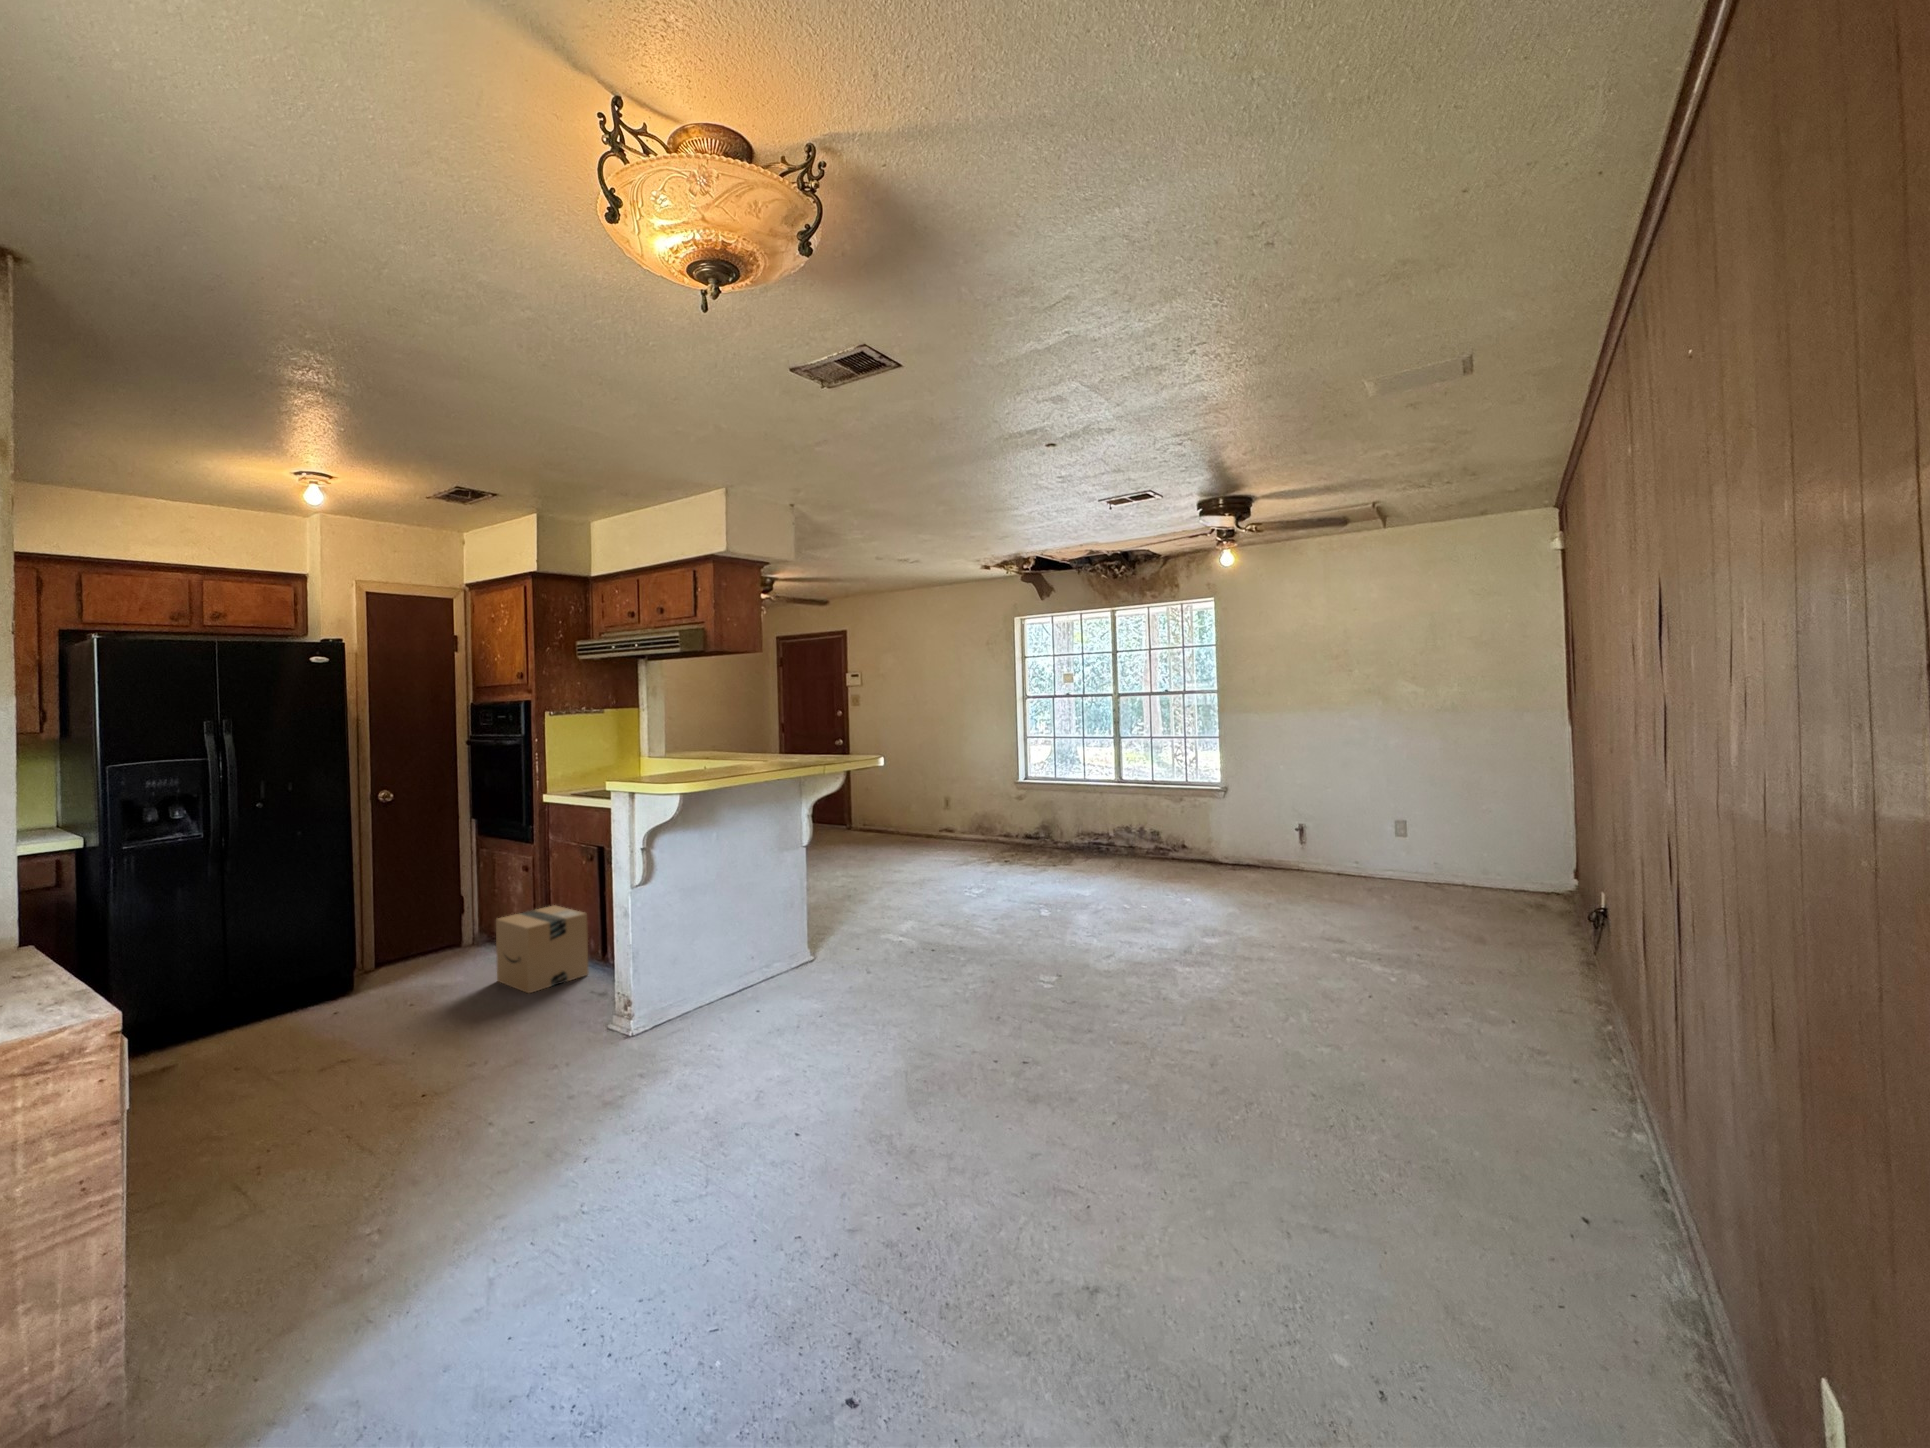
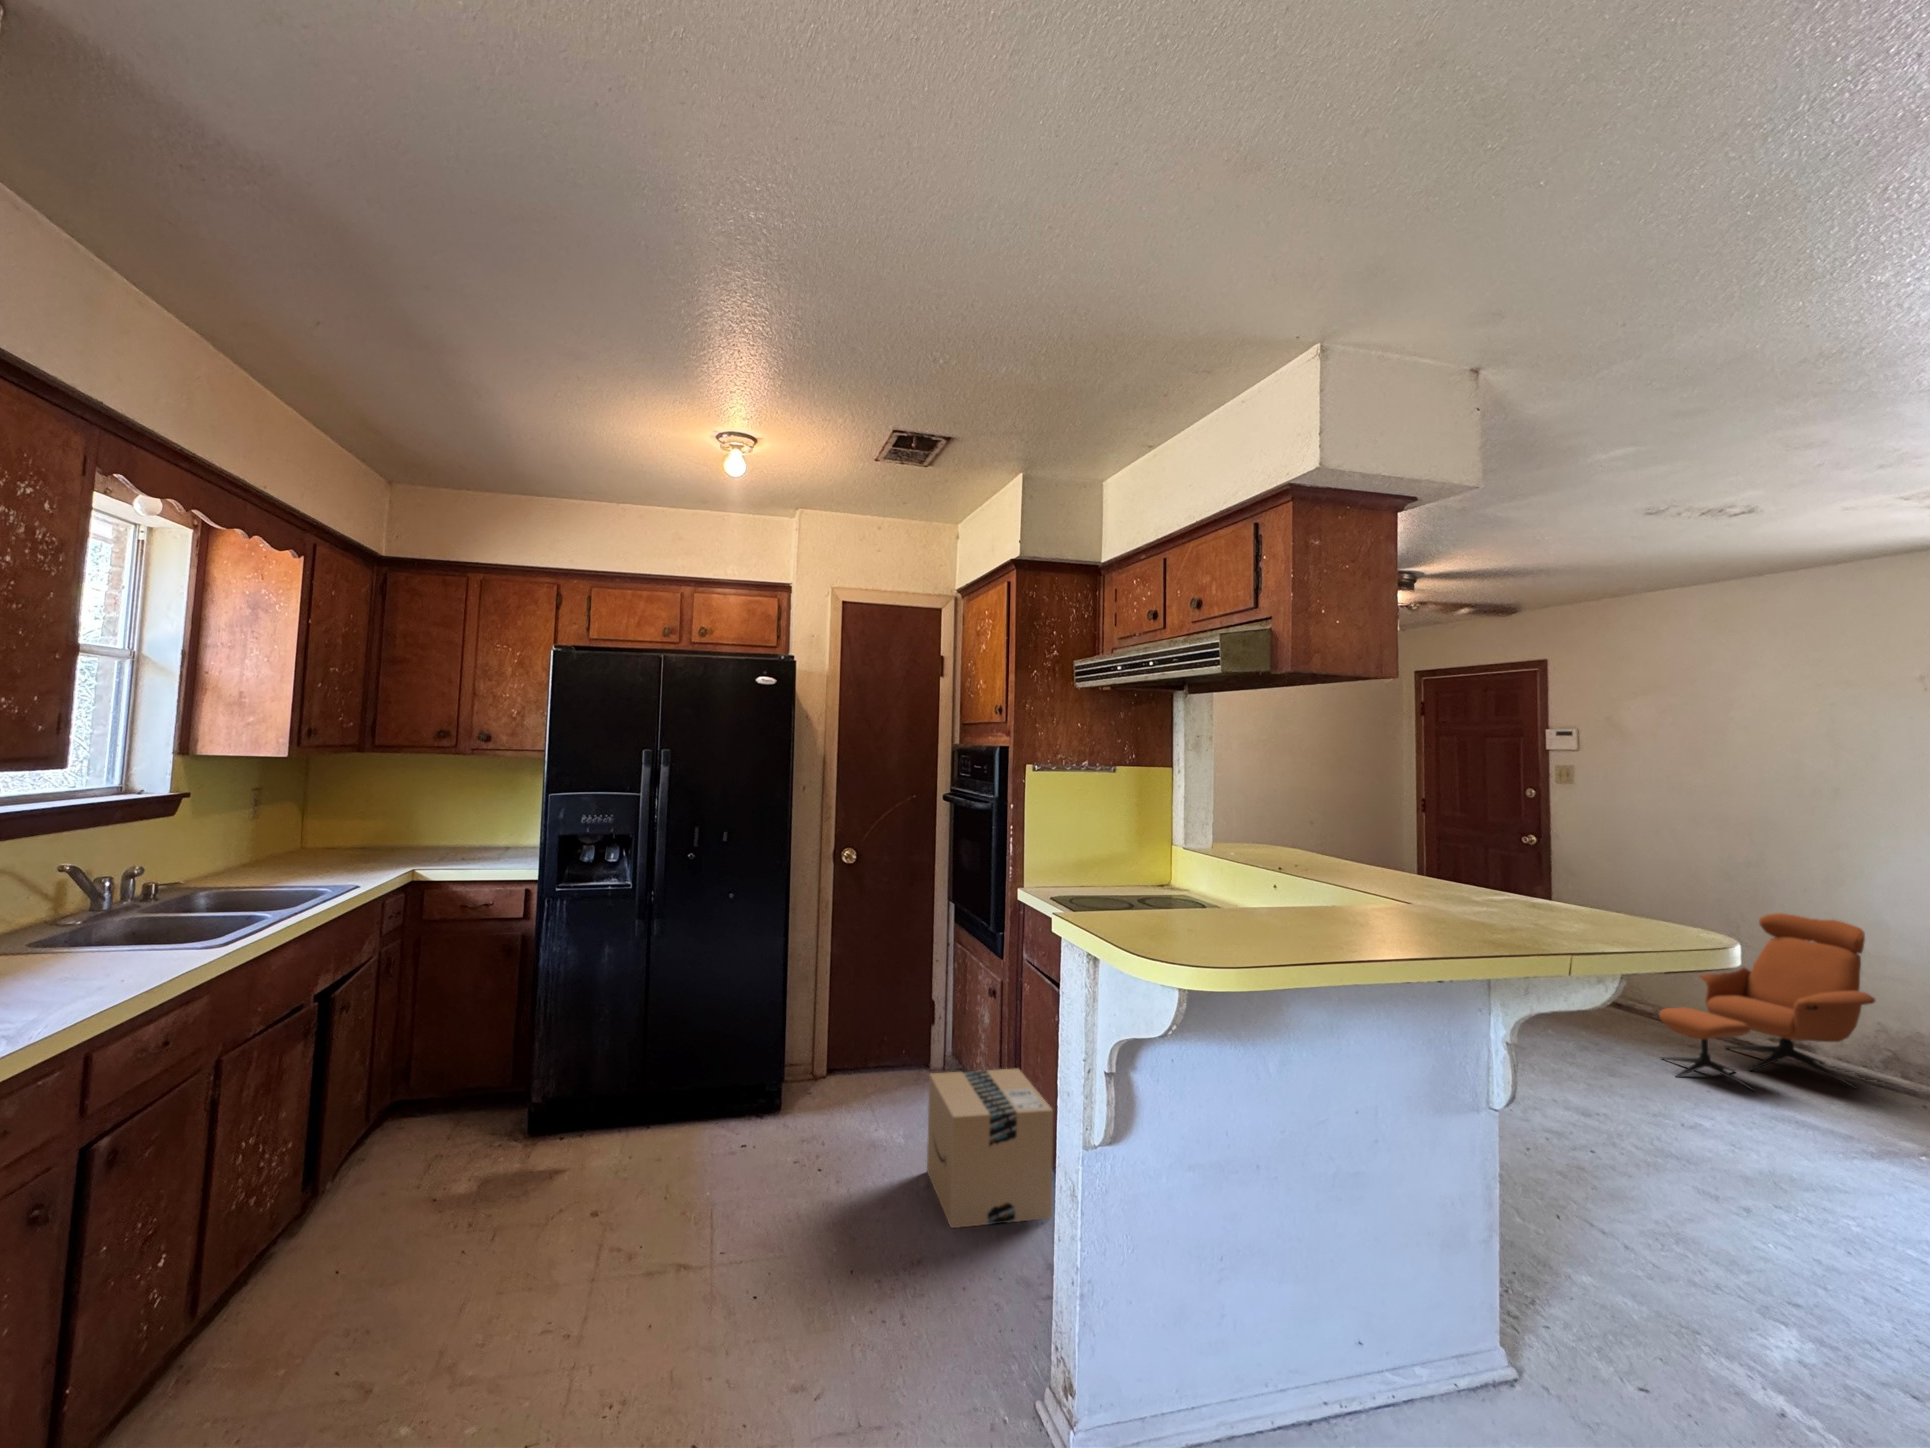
lounge chair: none [890,765,970,856] -> present [1660,913,1875,1091]

